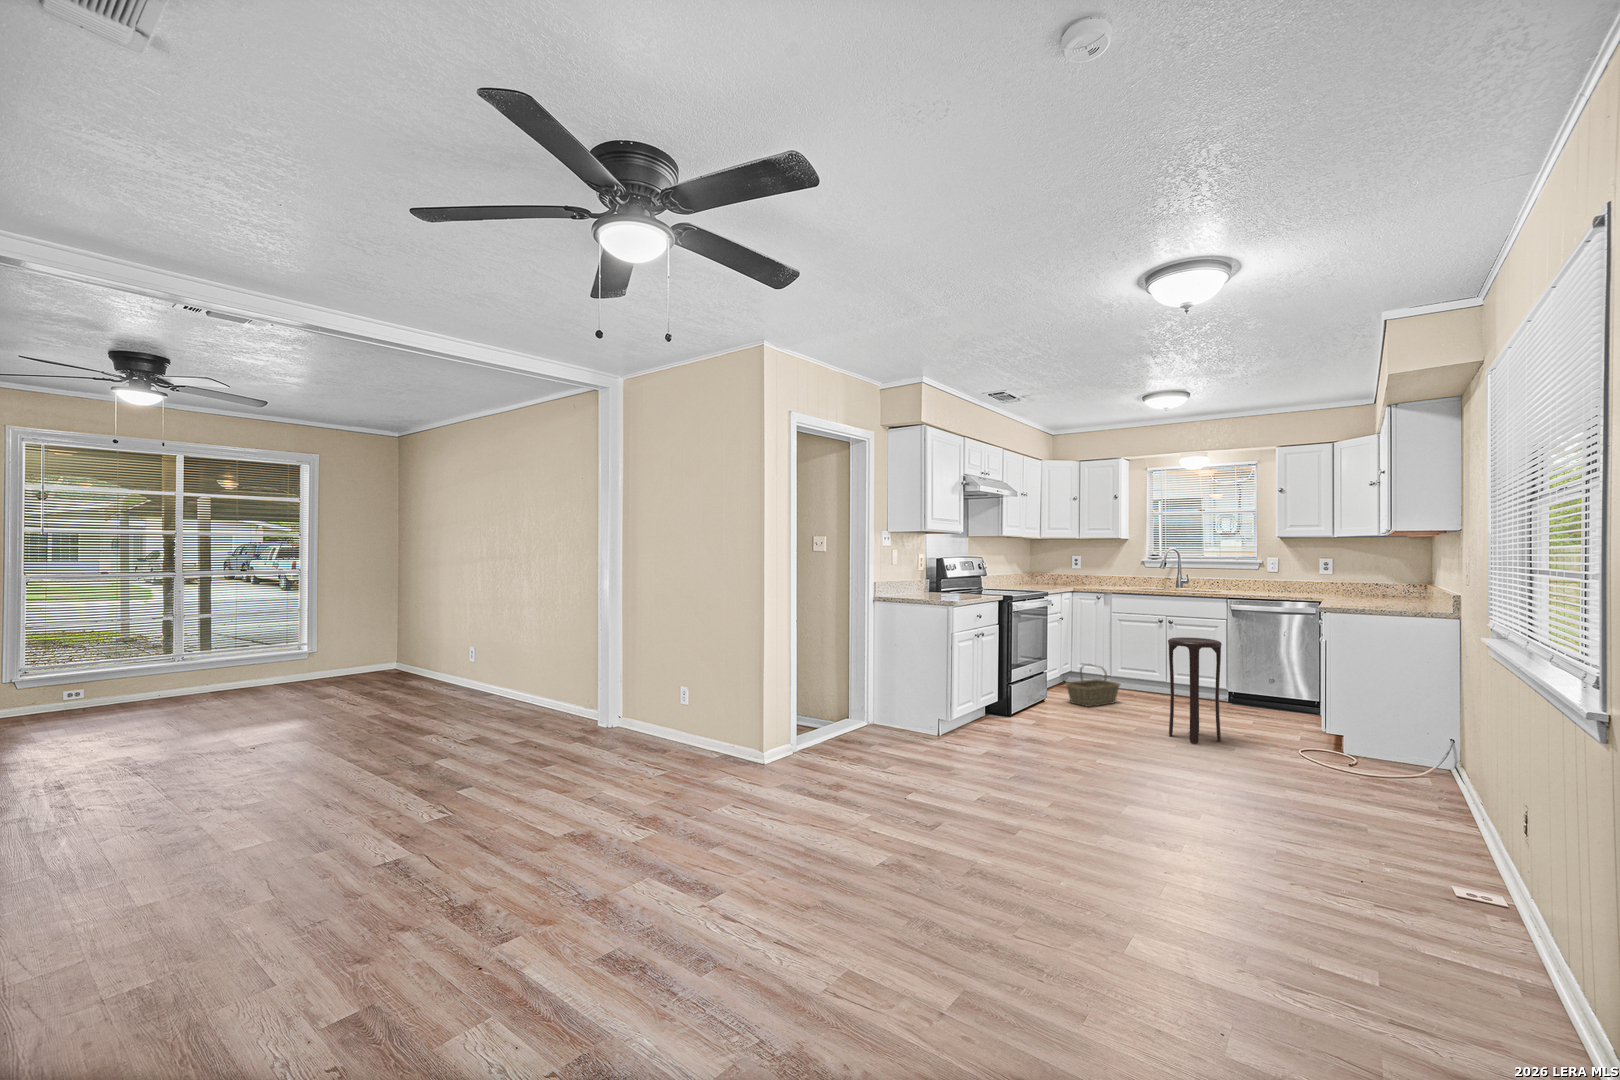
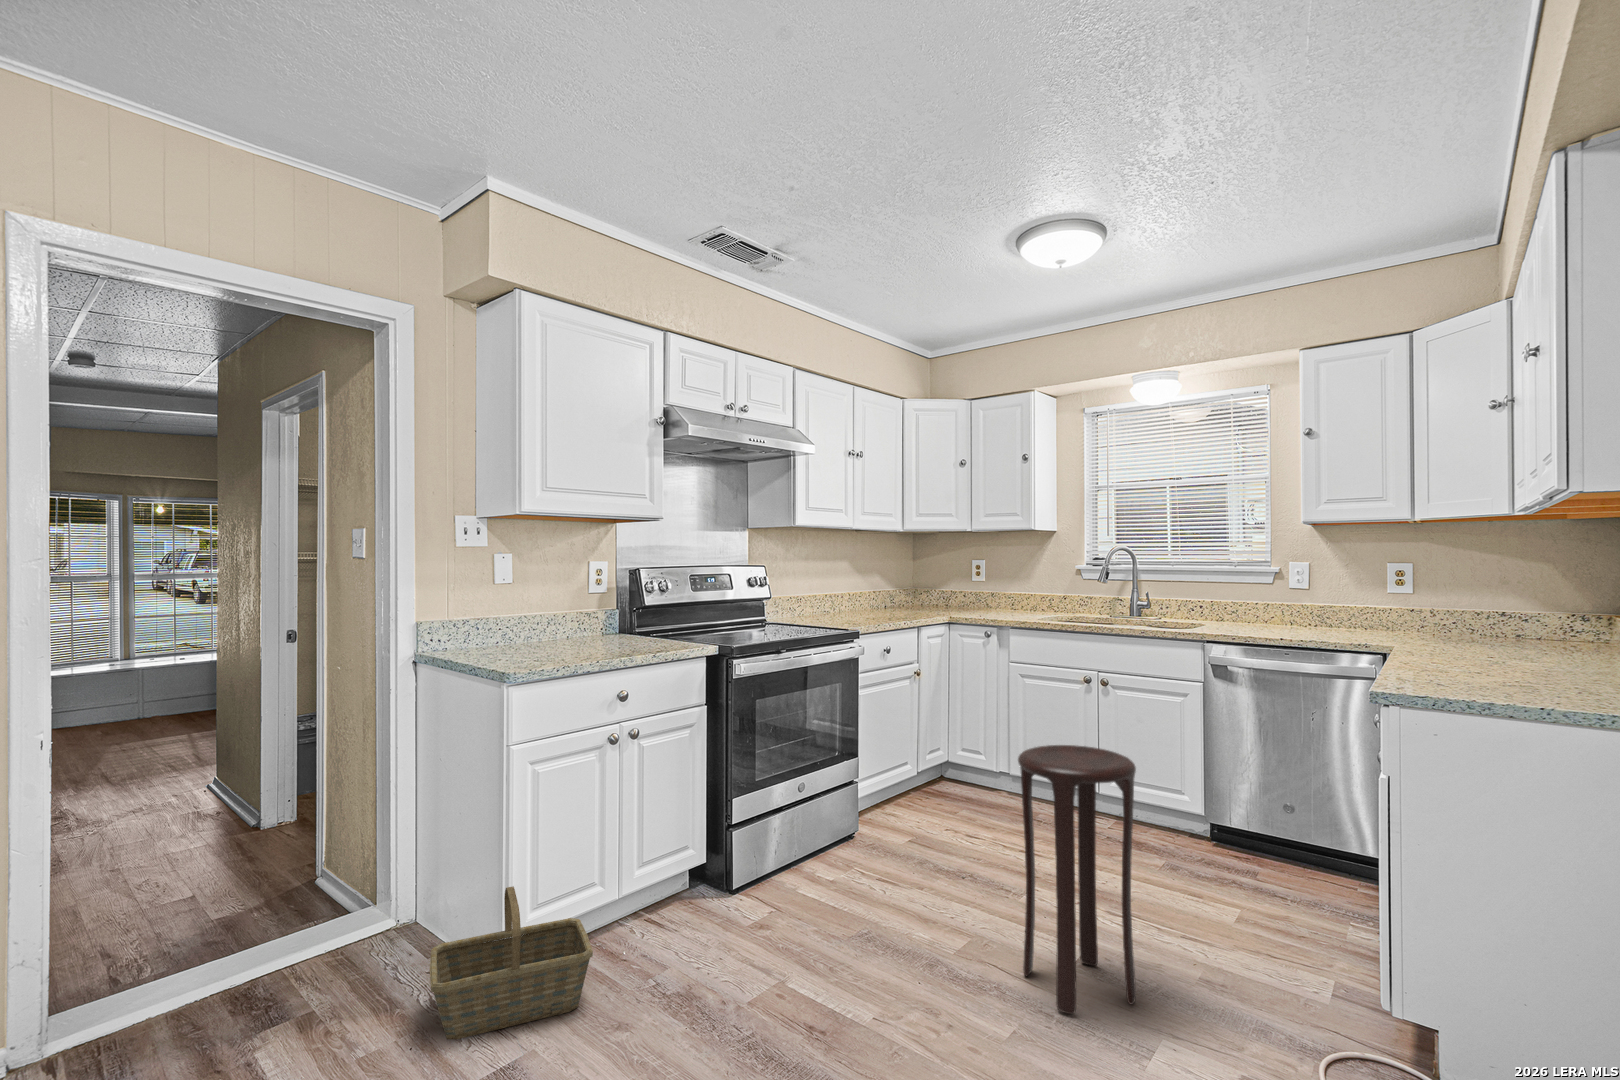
basket: present [1066,665,1120,707] -> present [430,886,593,1040]

